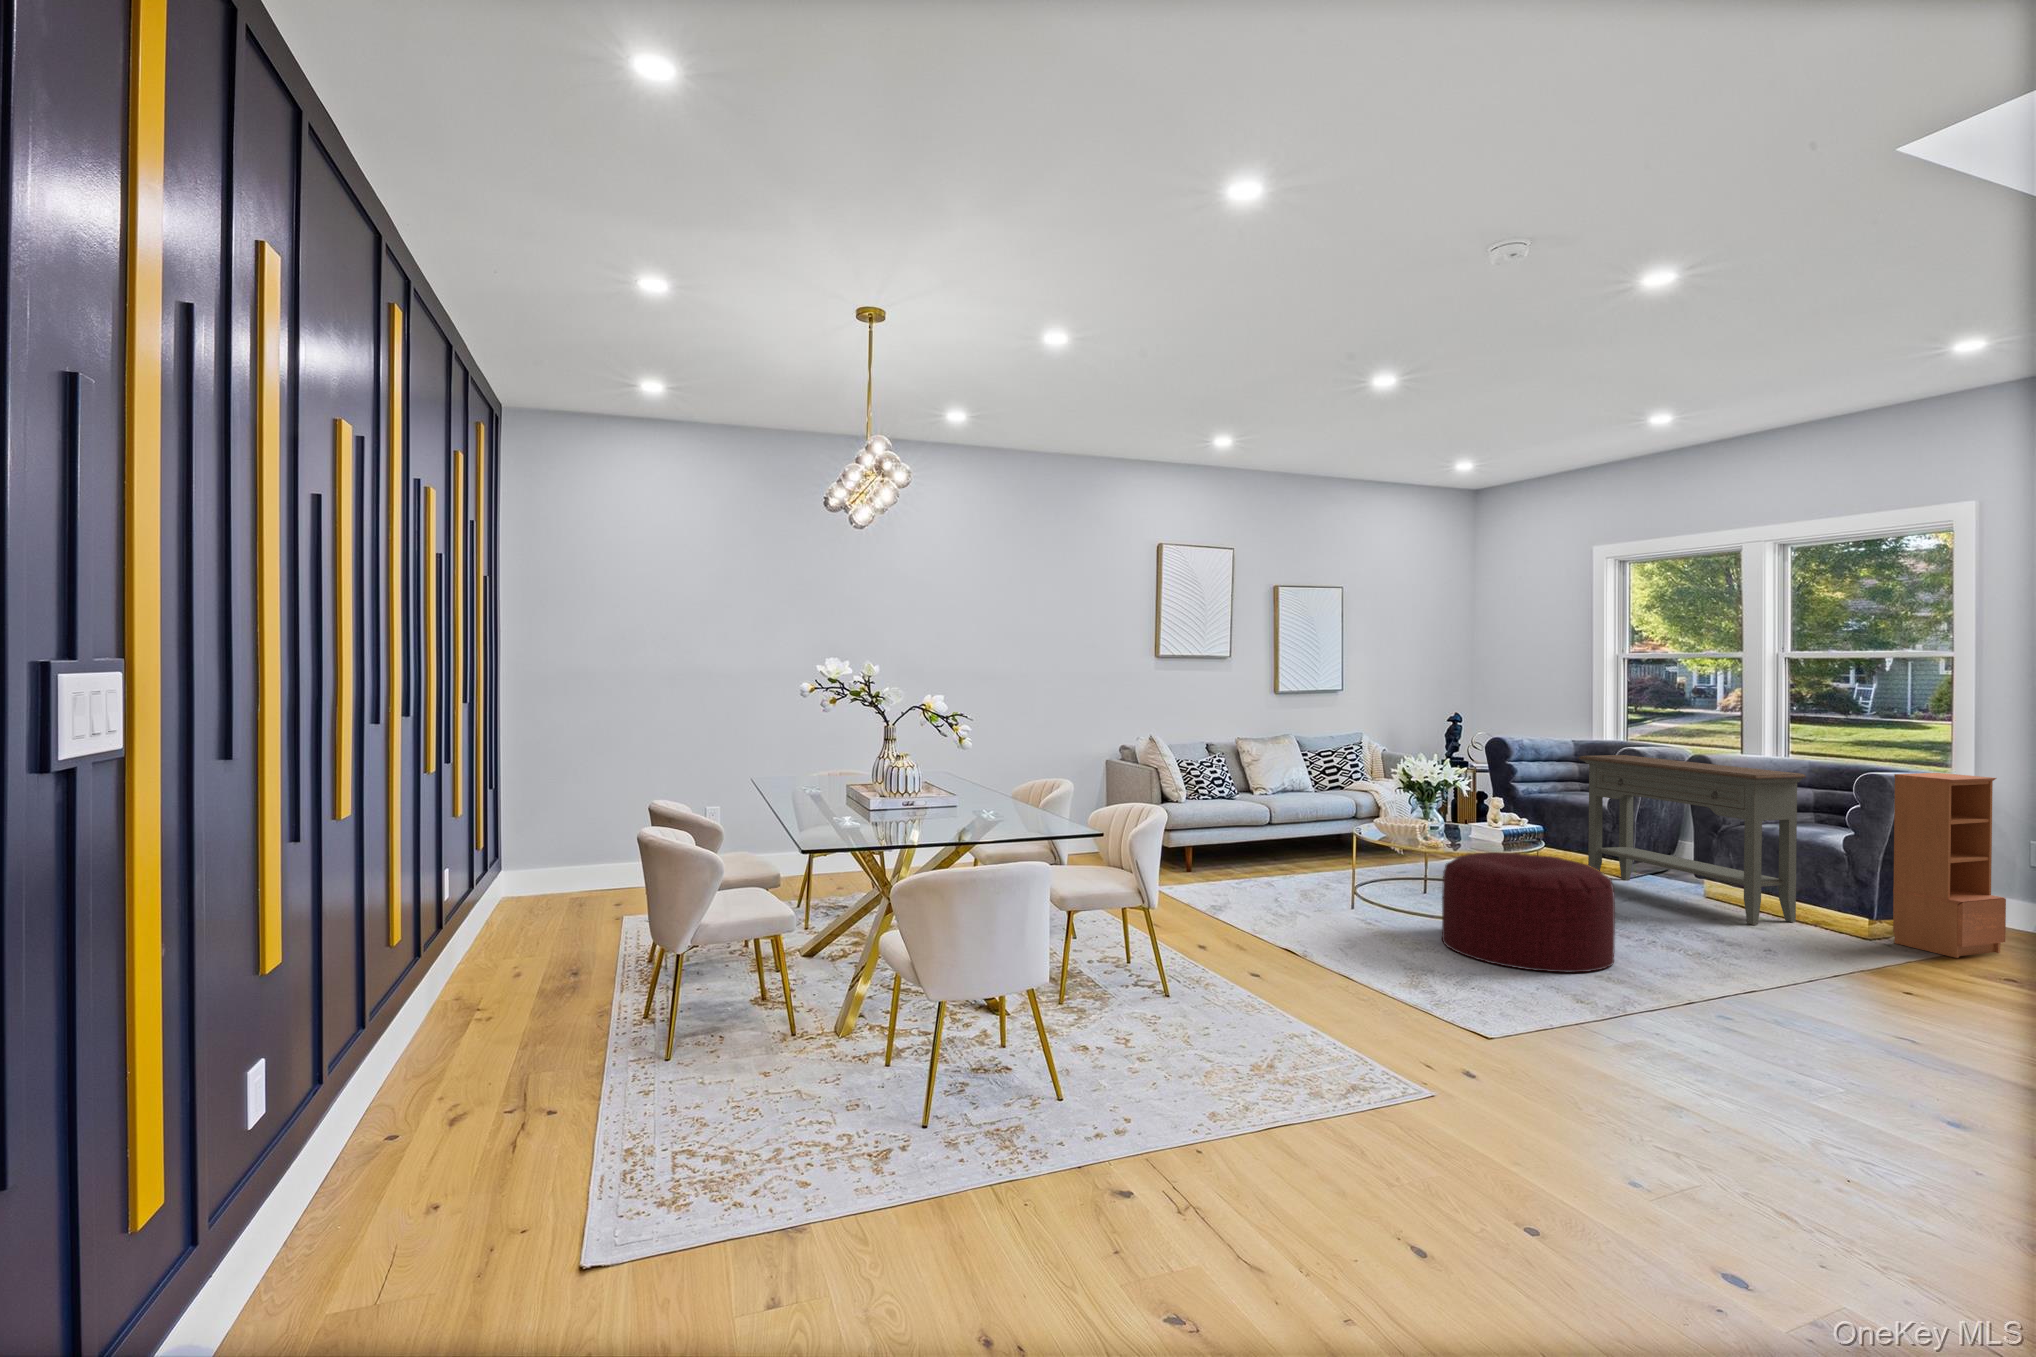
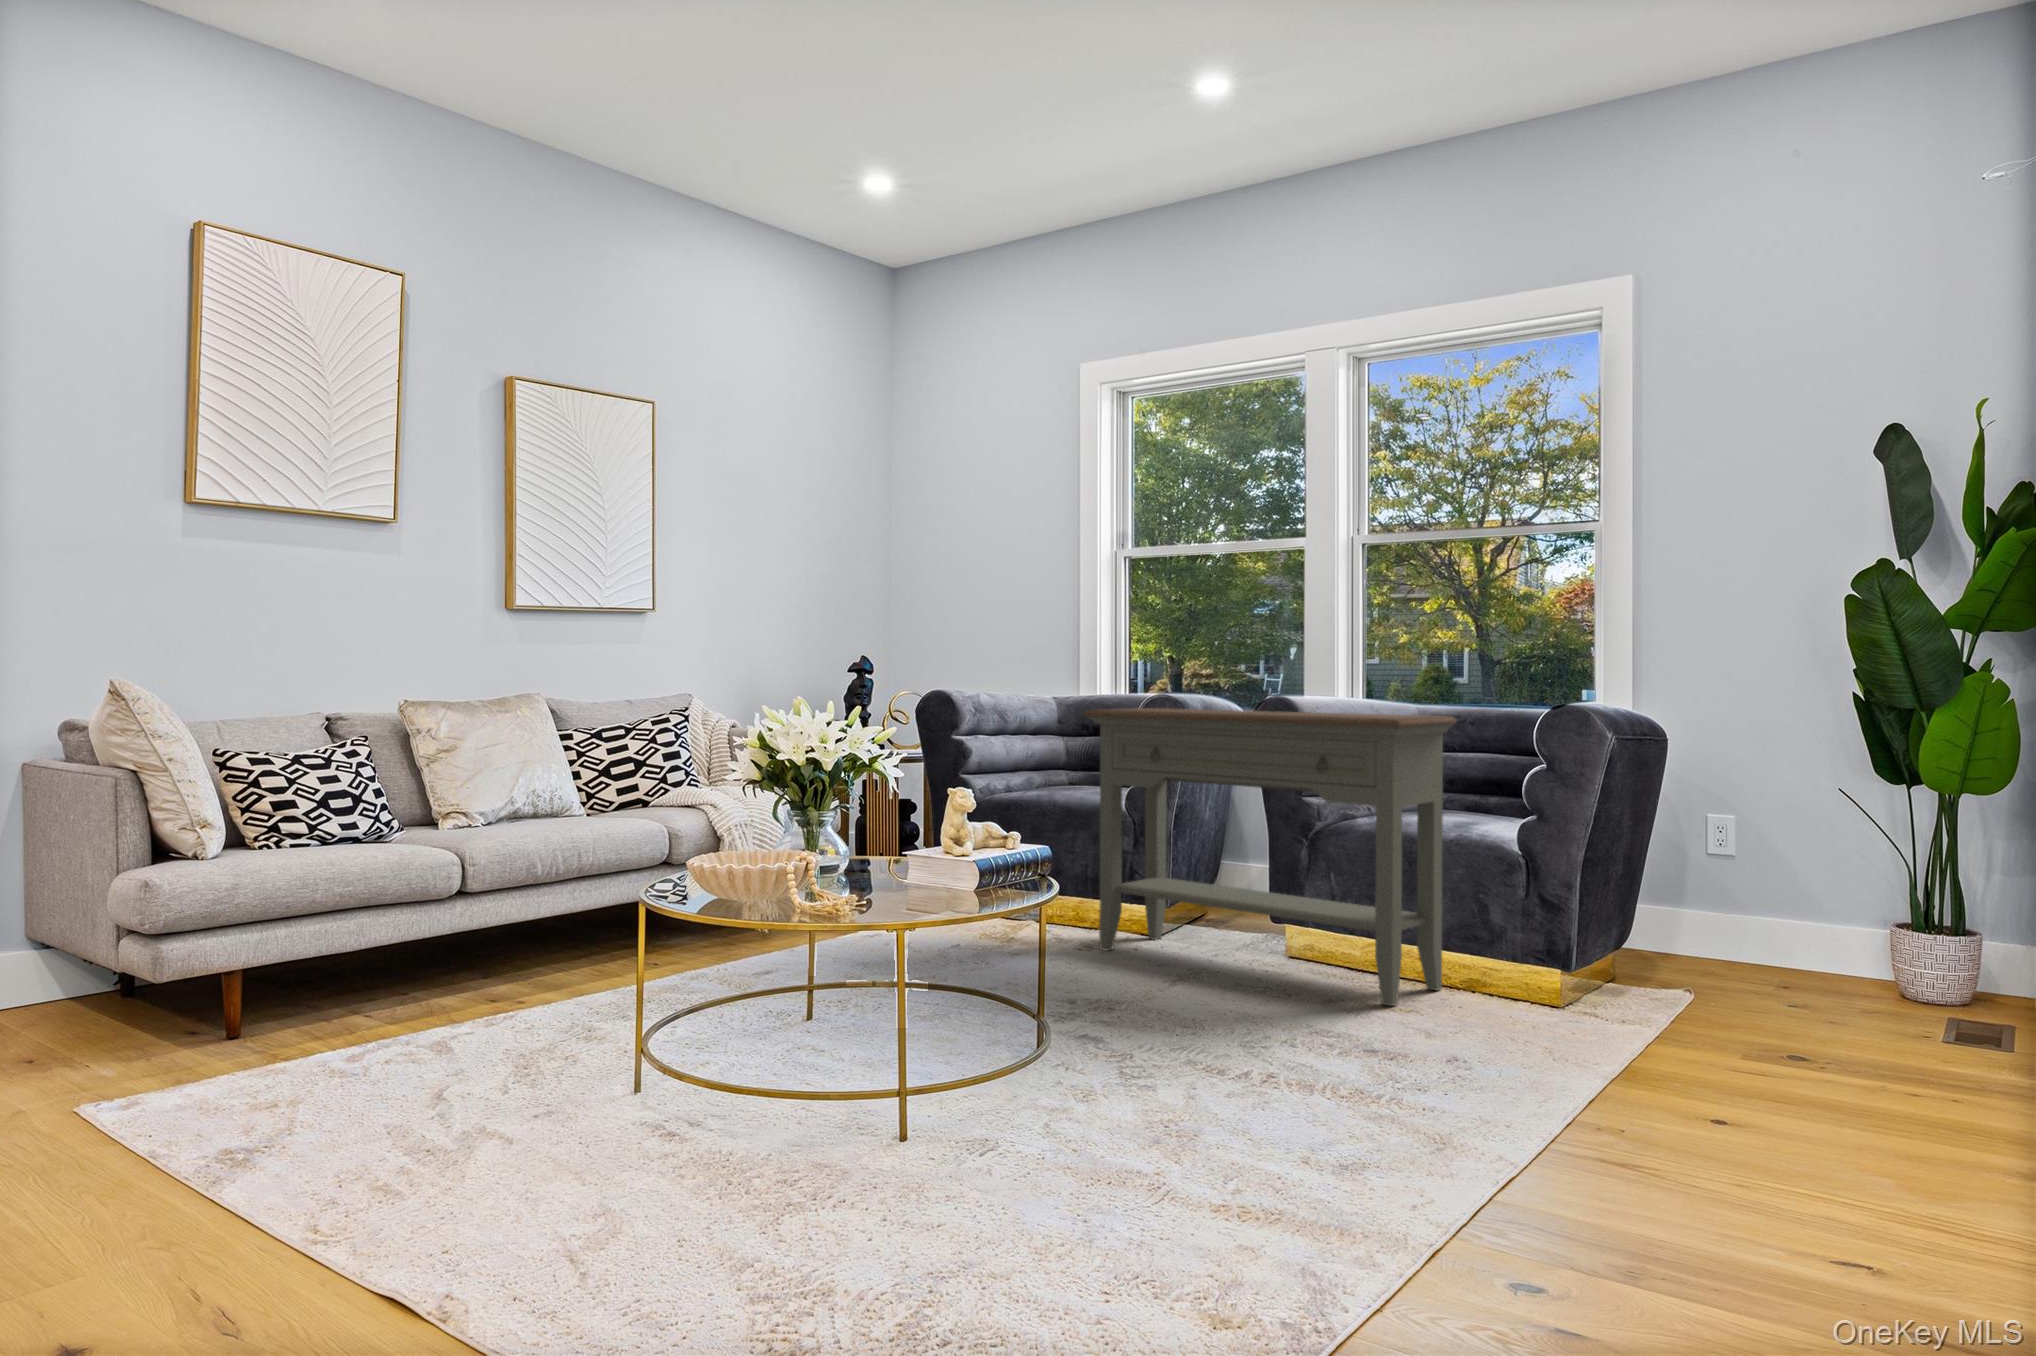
bookcase: present [1893,773,2006,958] -> none [1596,704,1739,1028]
ottoman: present [1442,852,1615,972] -> none [849,915,1236,1231]

